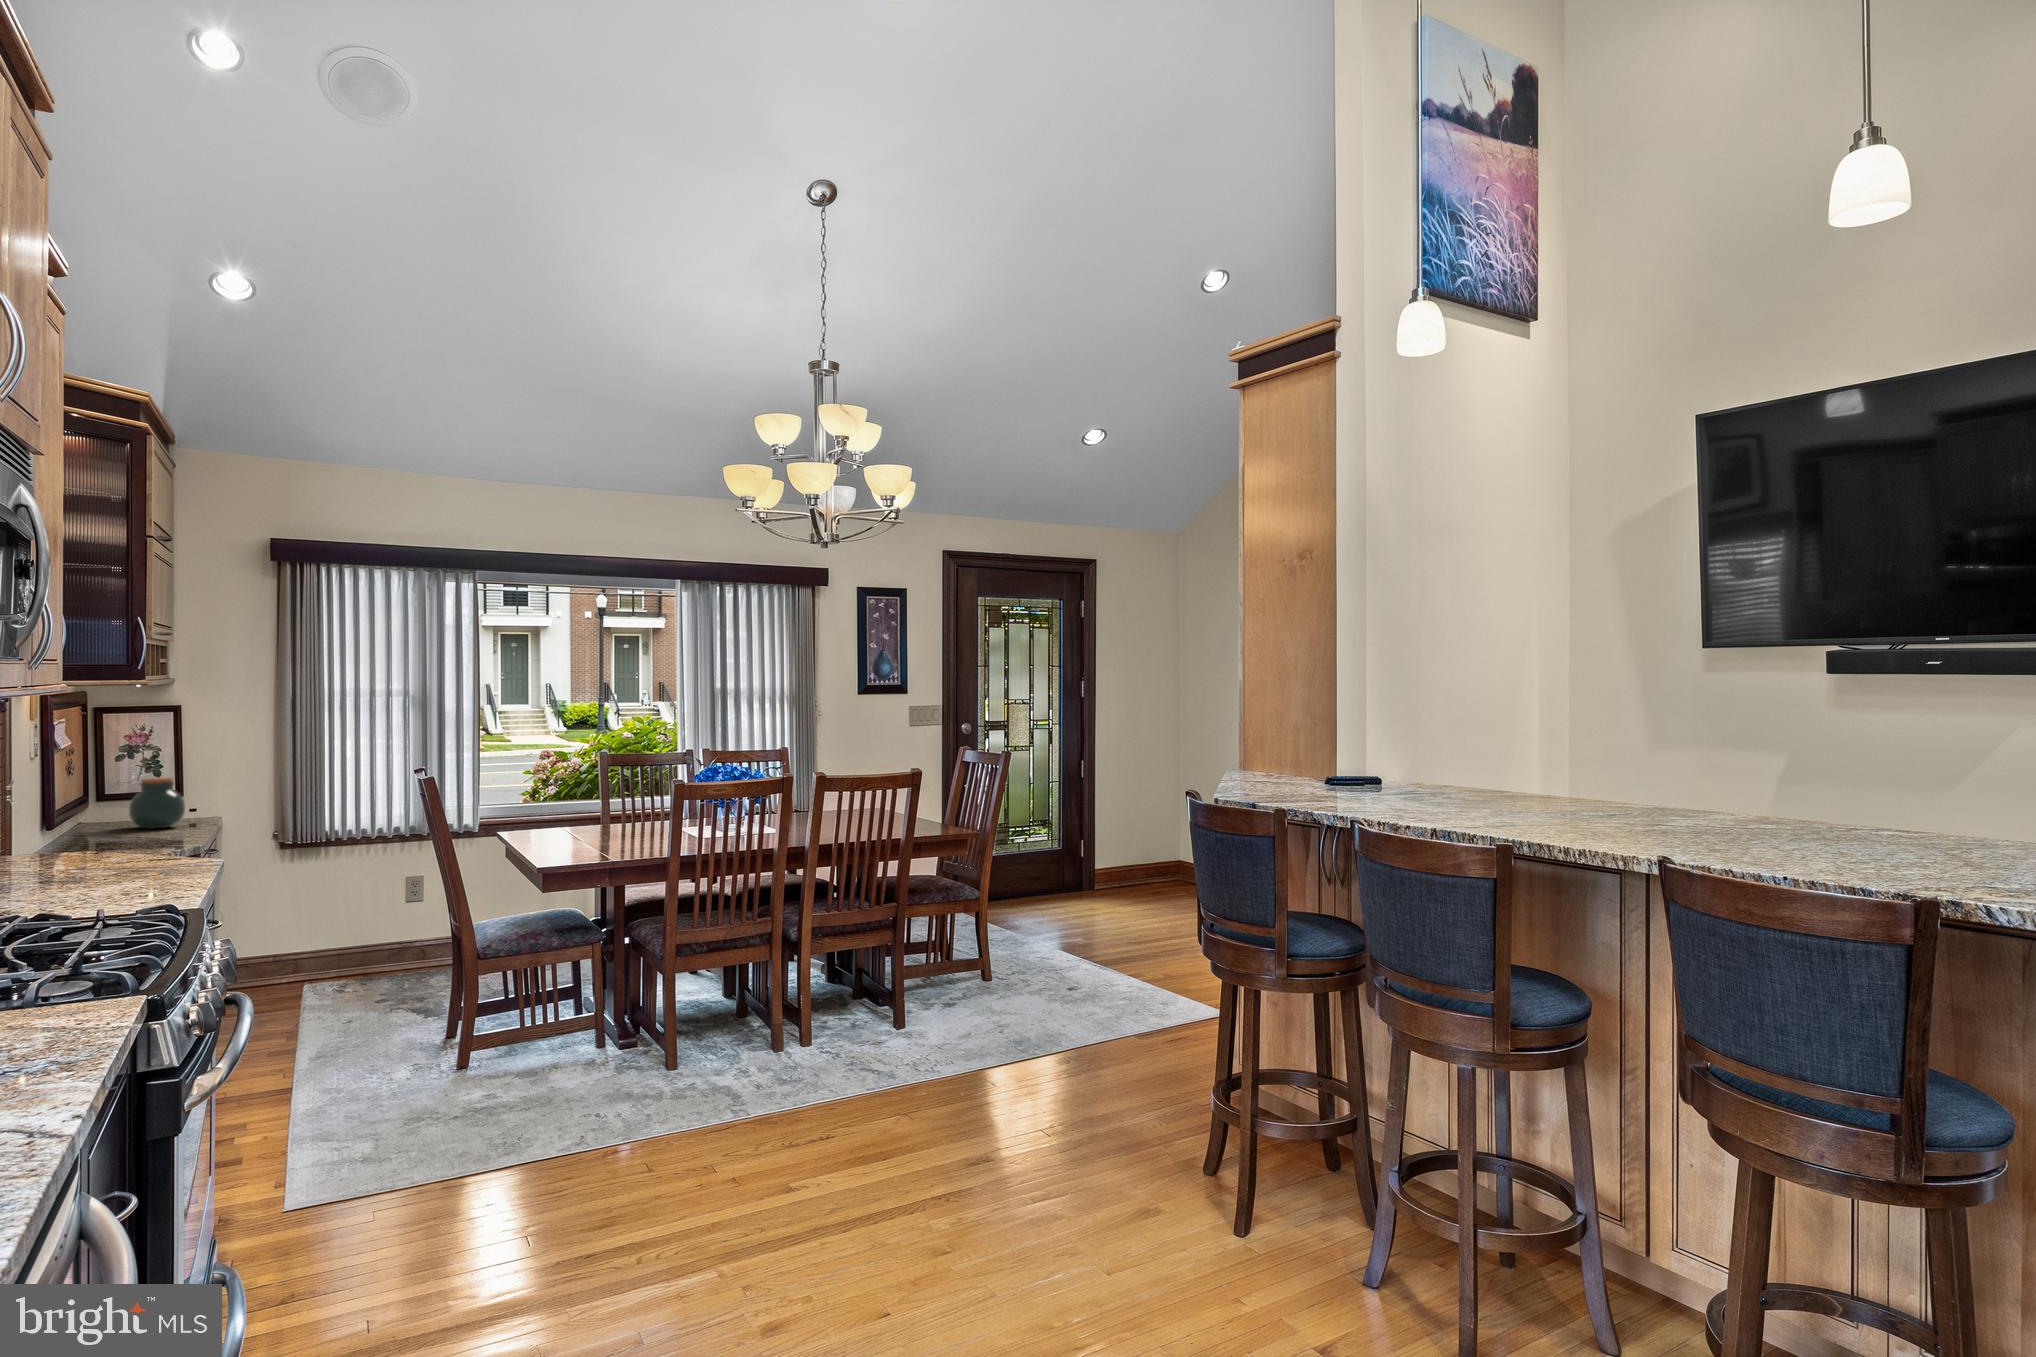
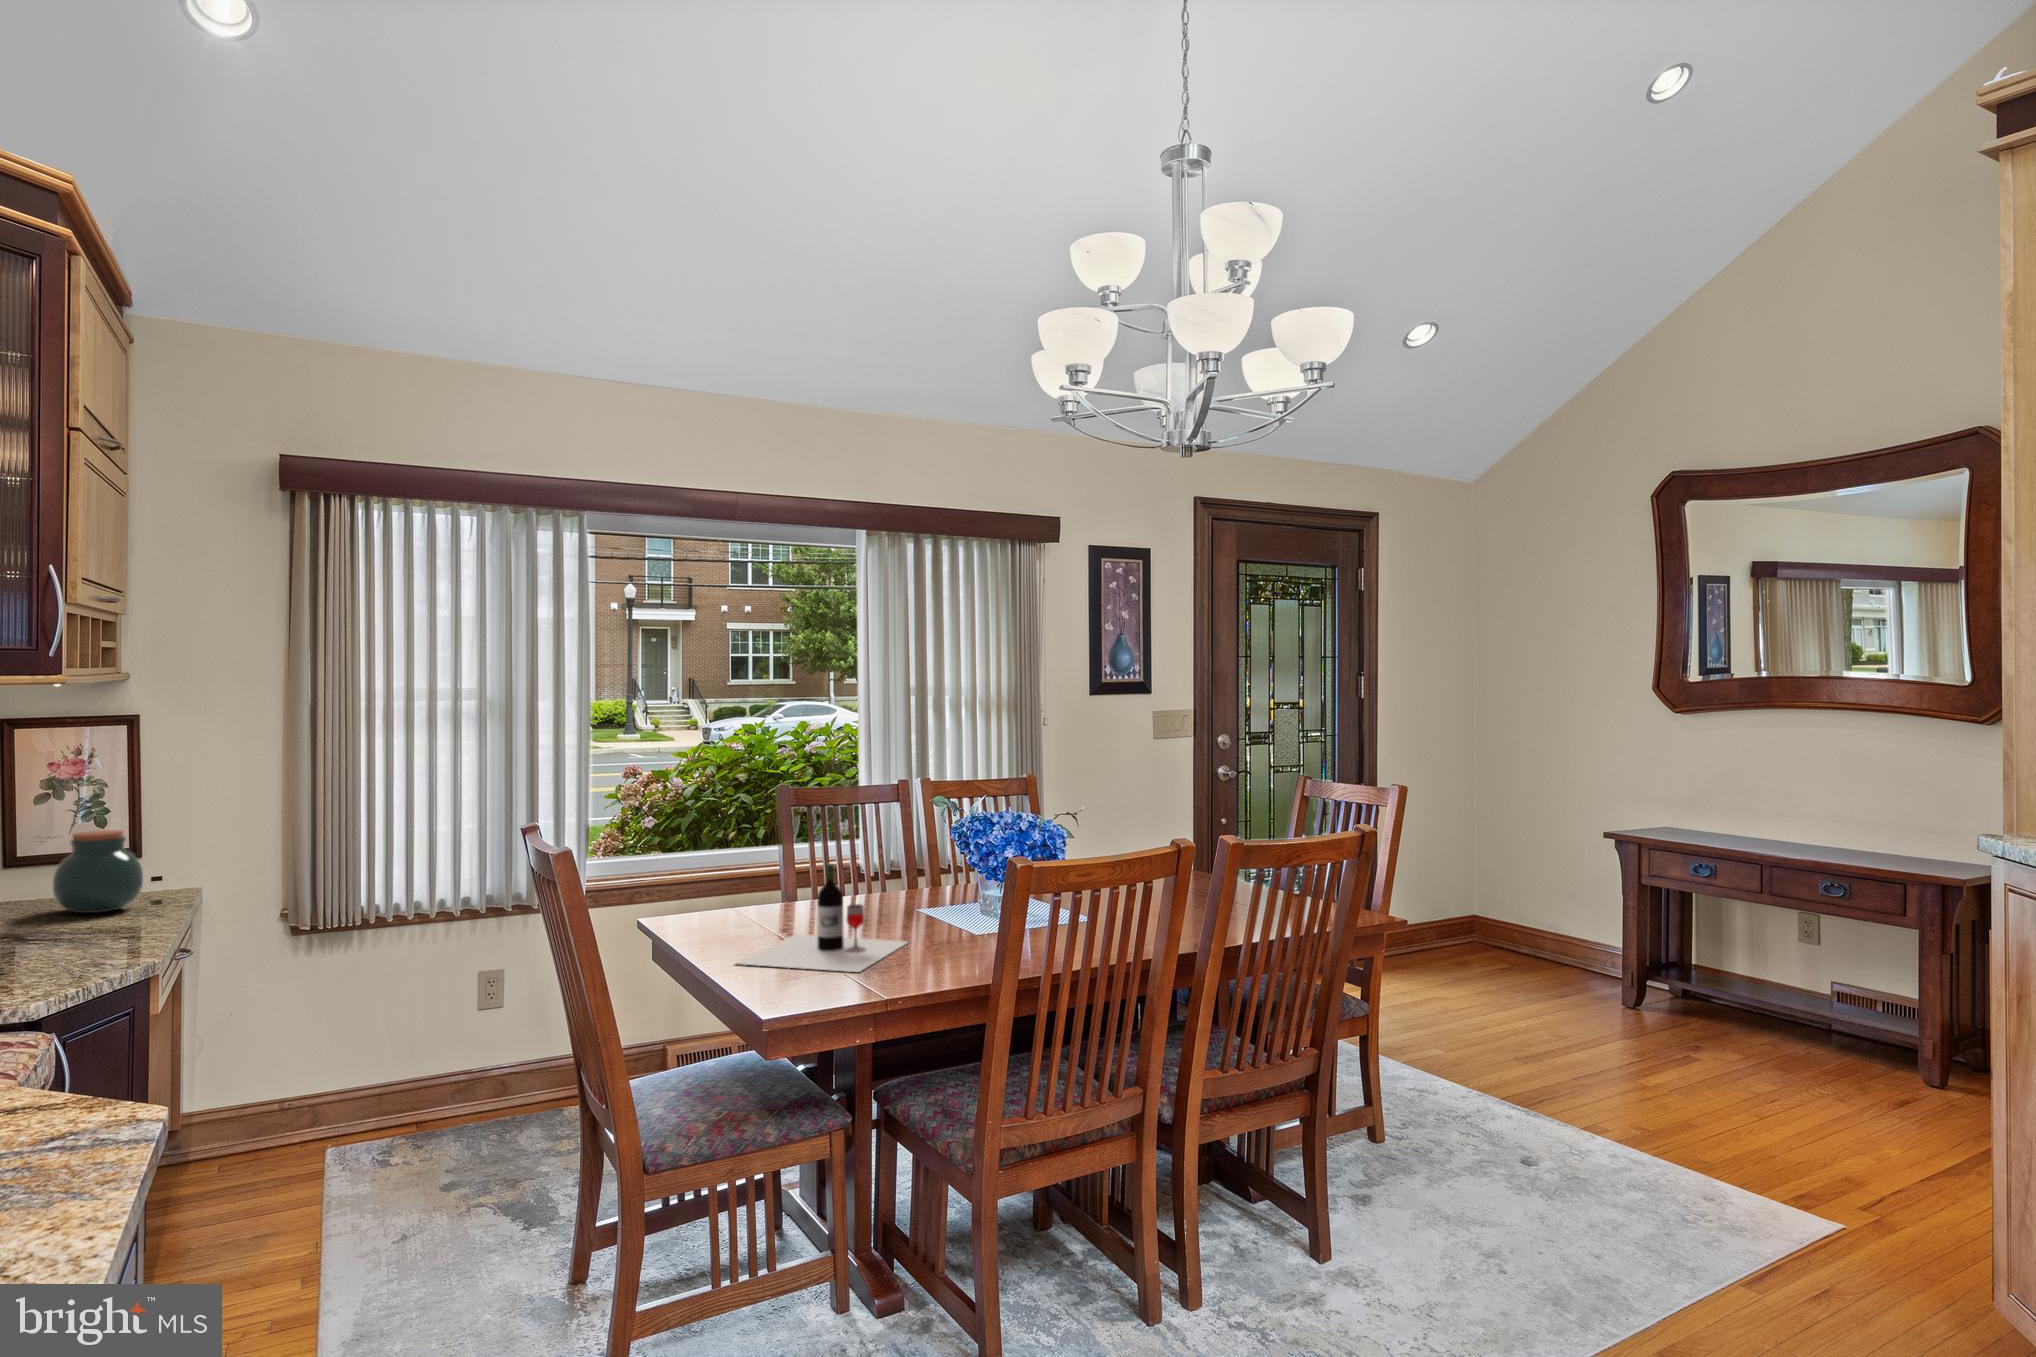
wine bottle: none [540,794,656,853] -> present [736,863,908,972]

